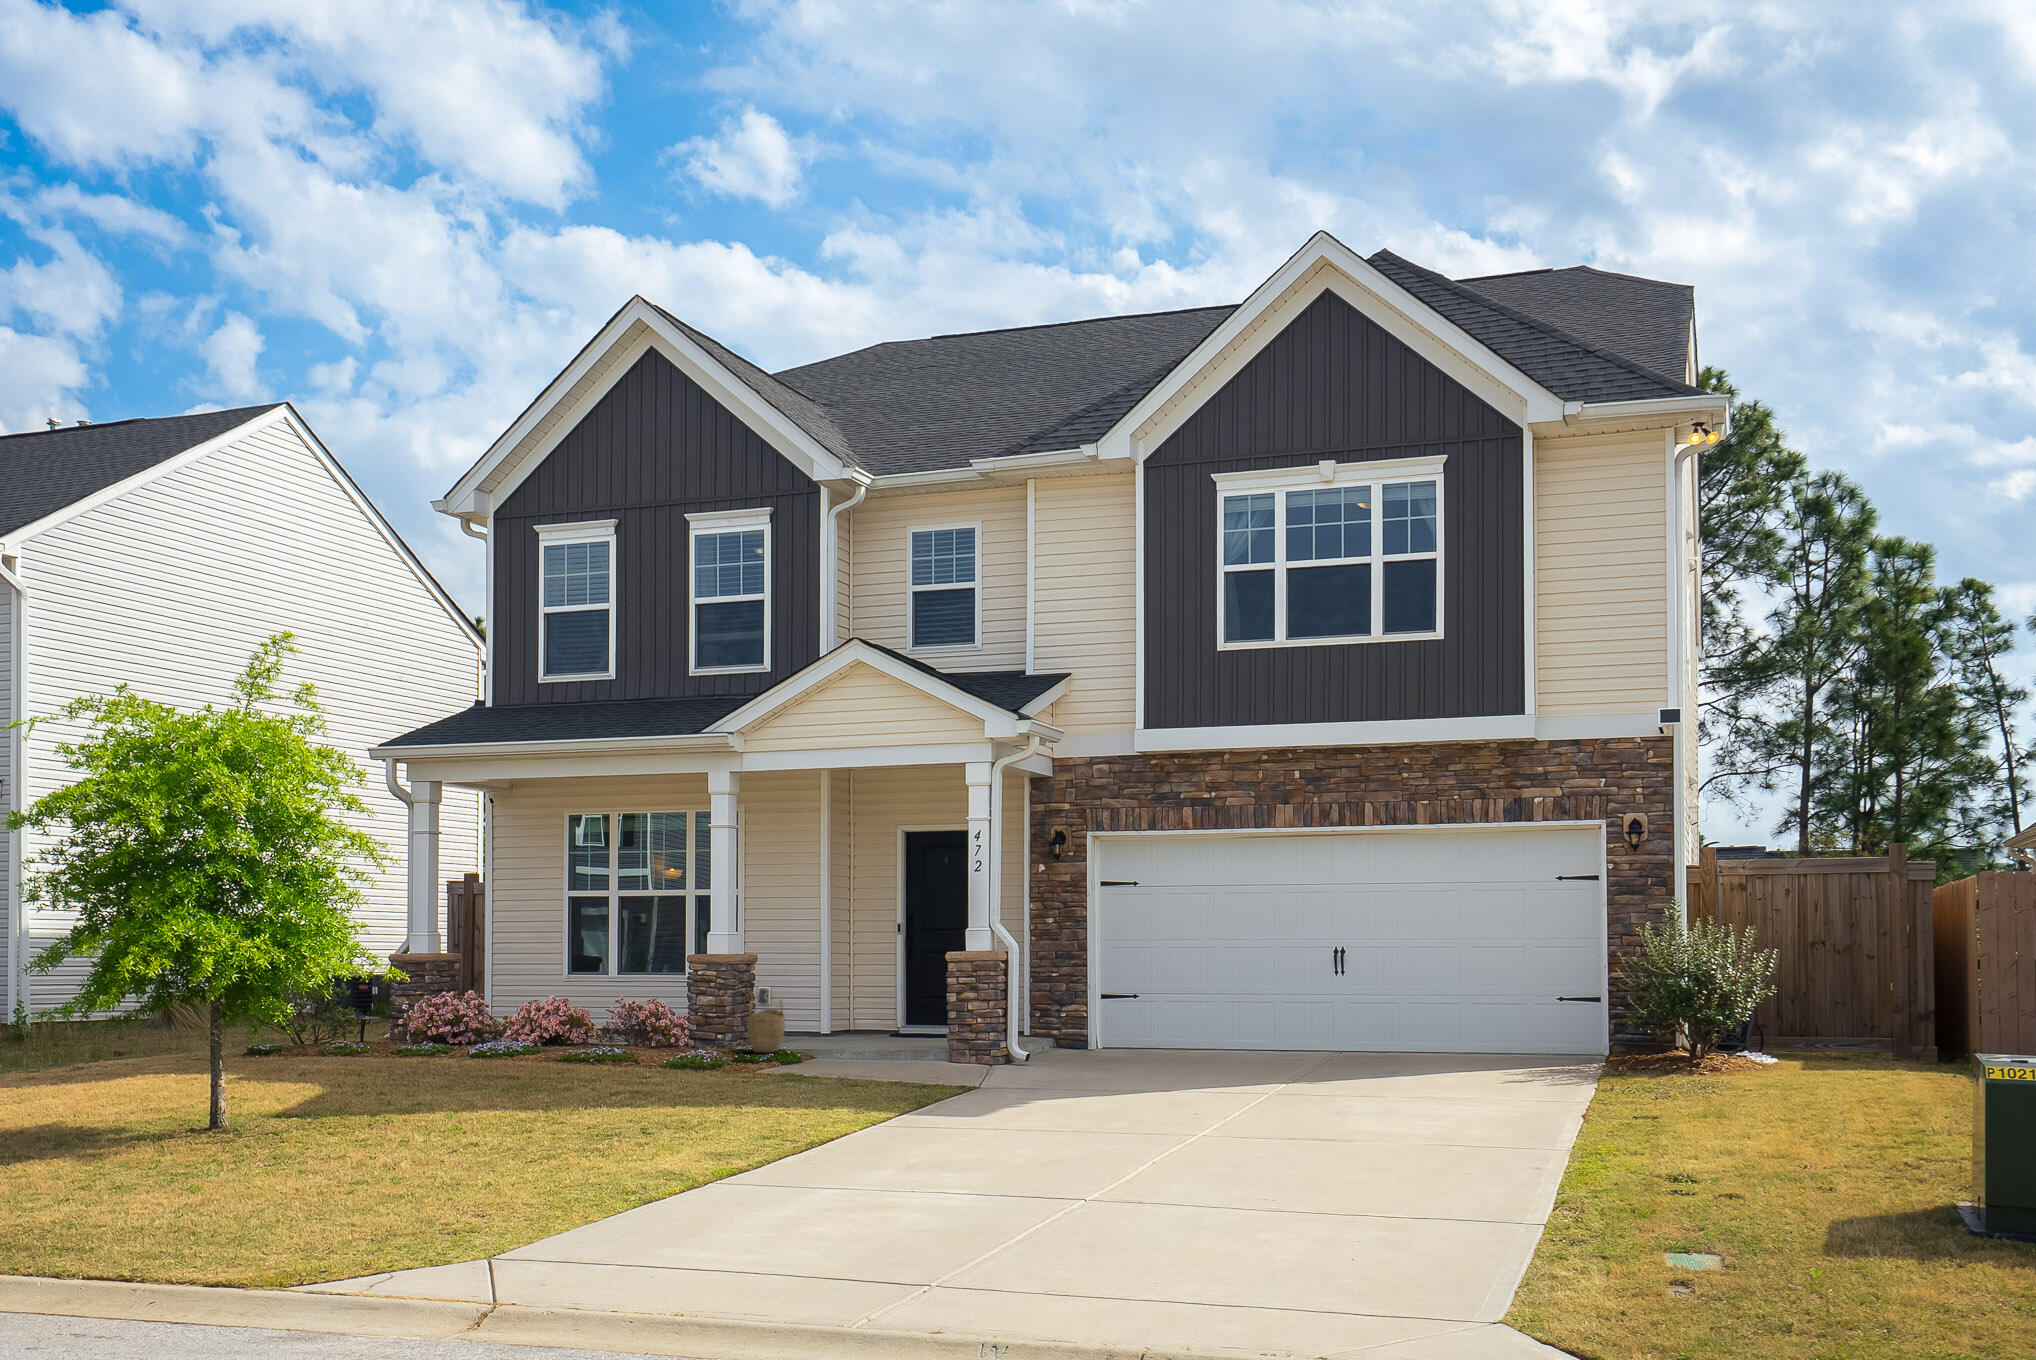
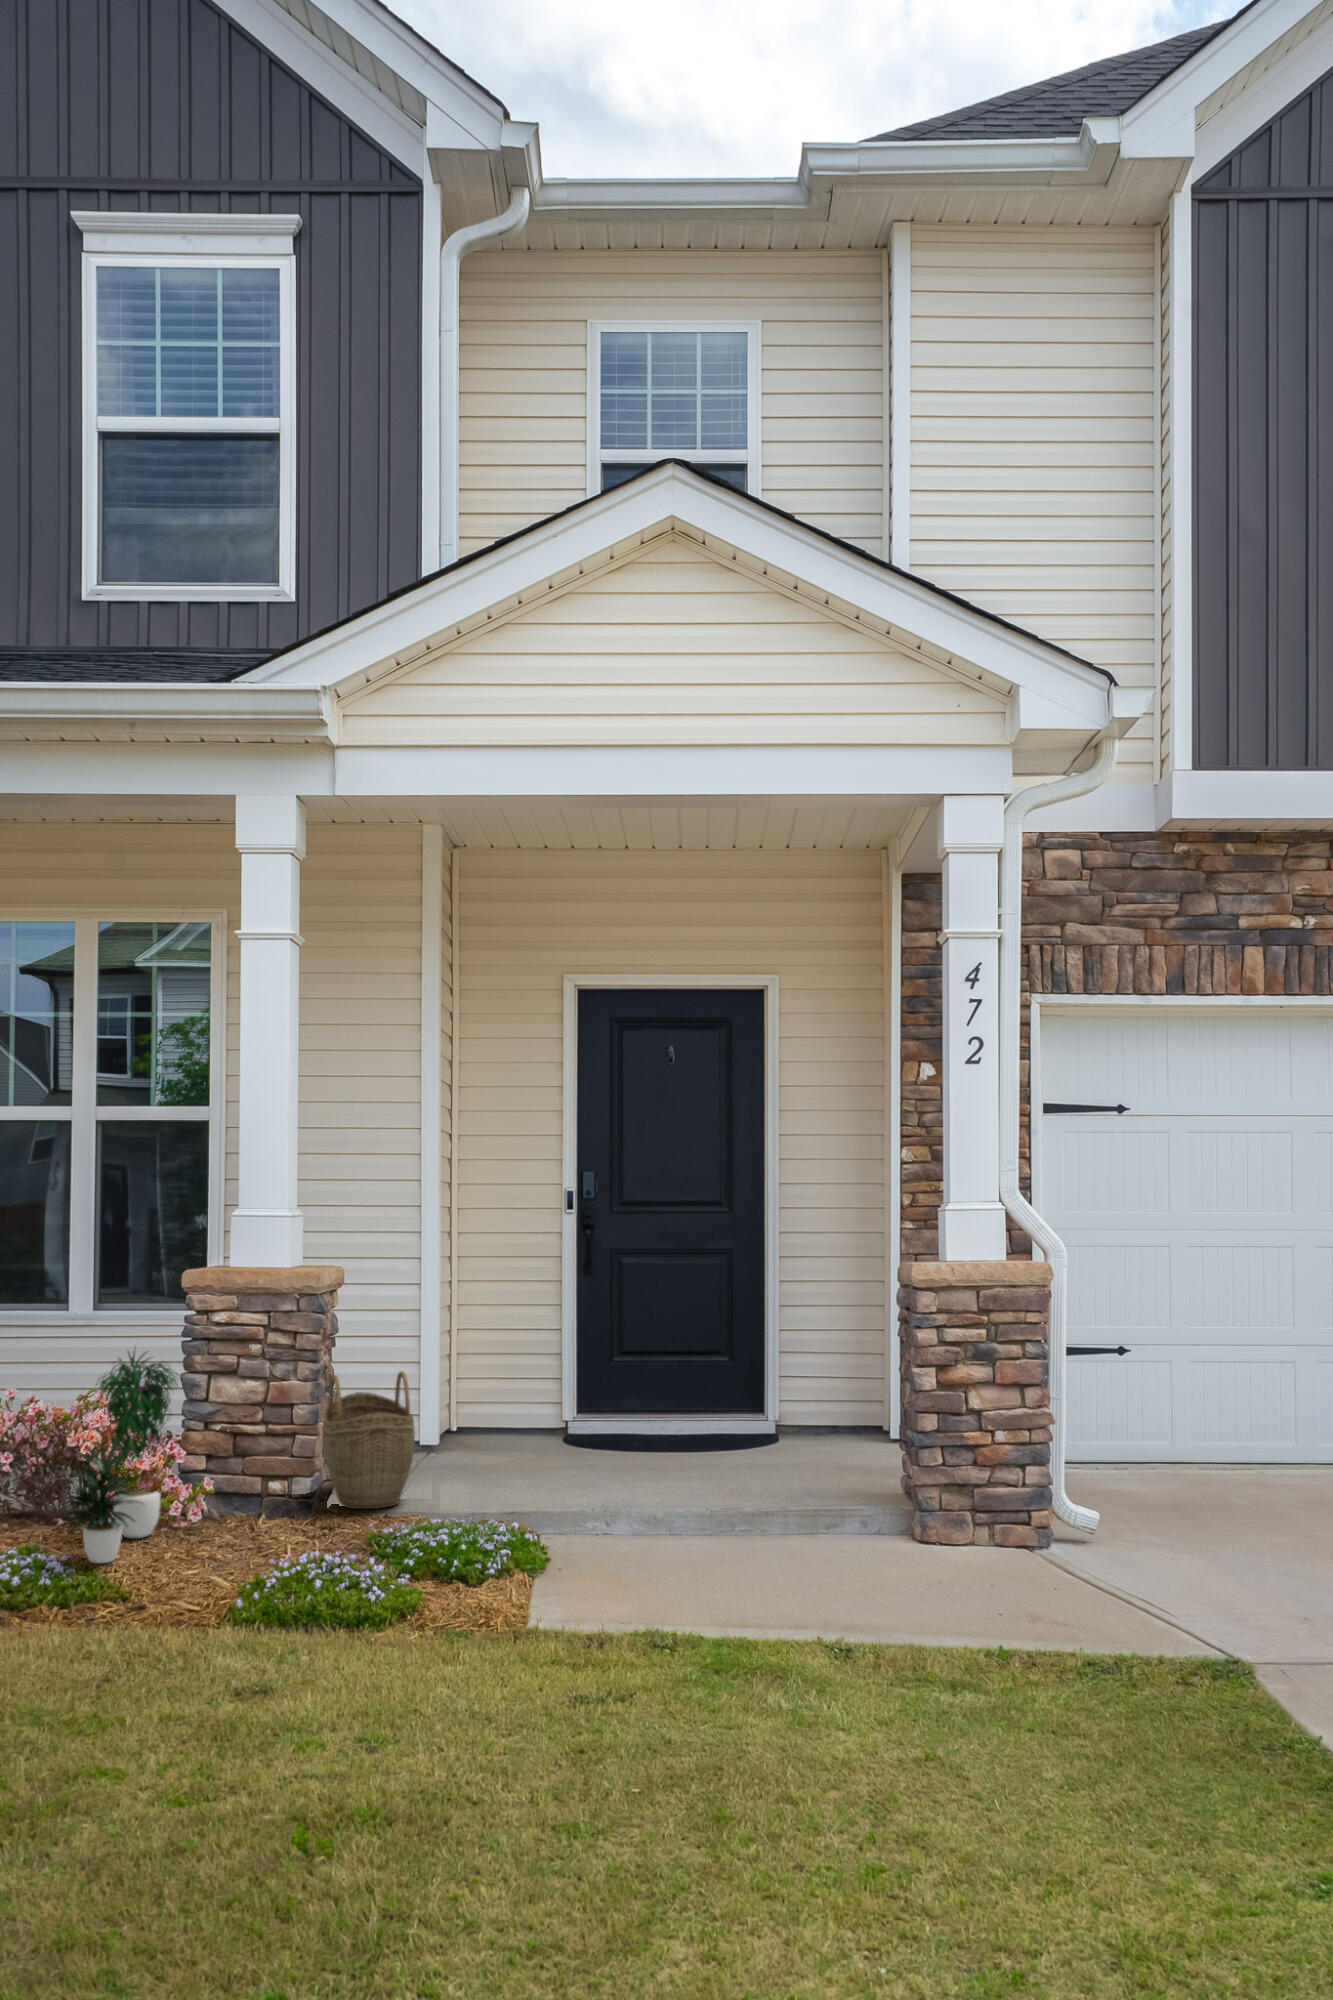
potted plant: none [630,982,685,1060] -> present [59,1352,178,1563]

